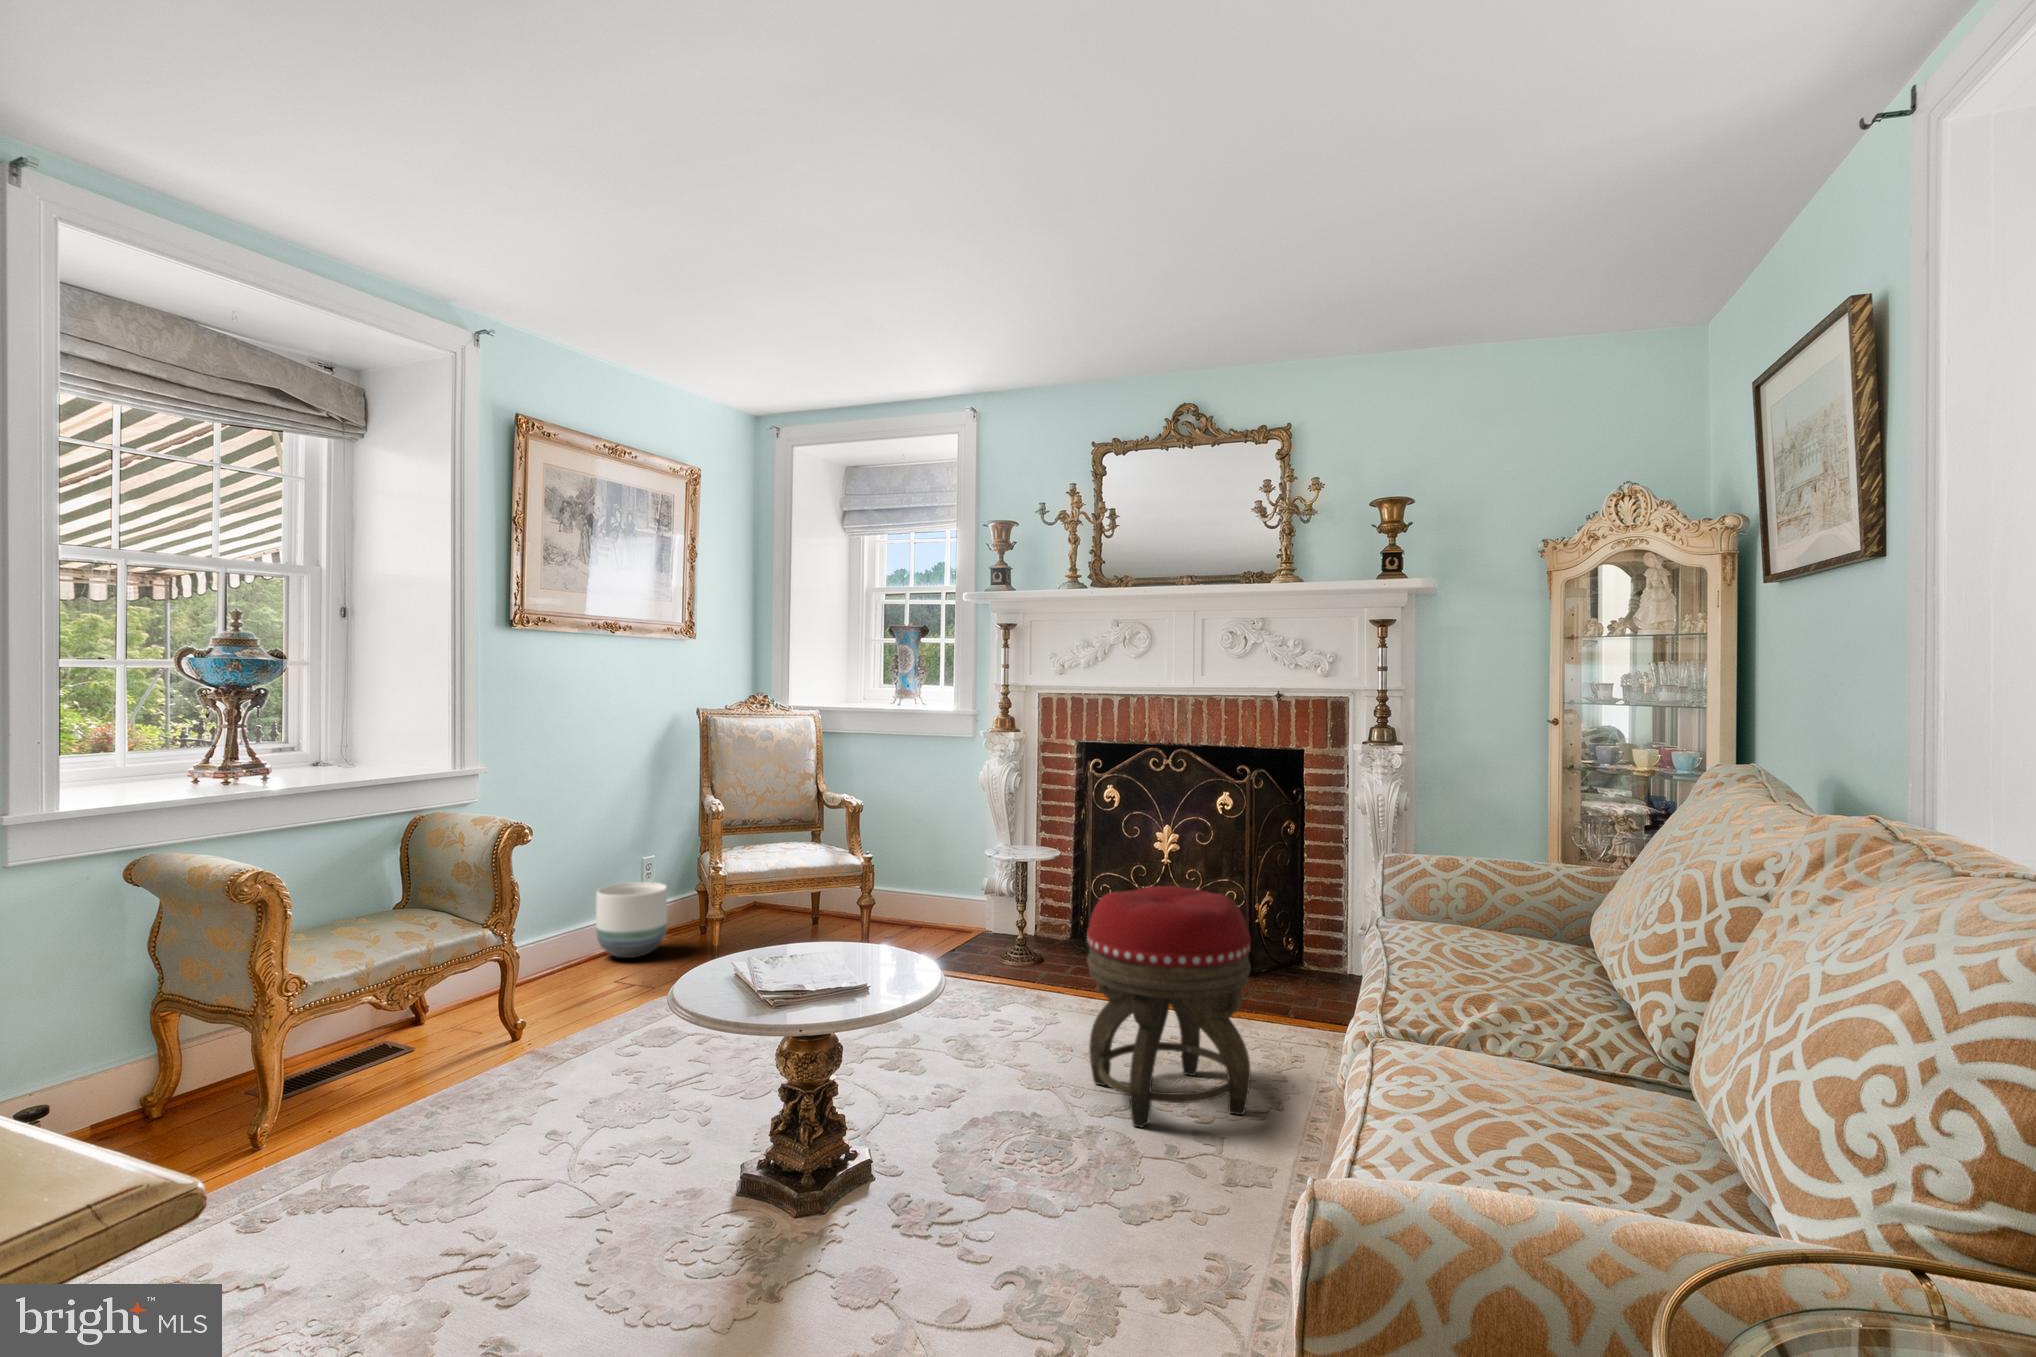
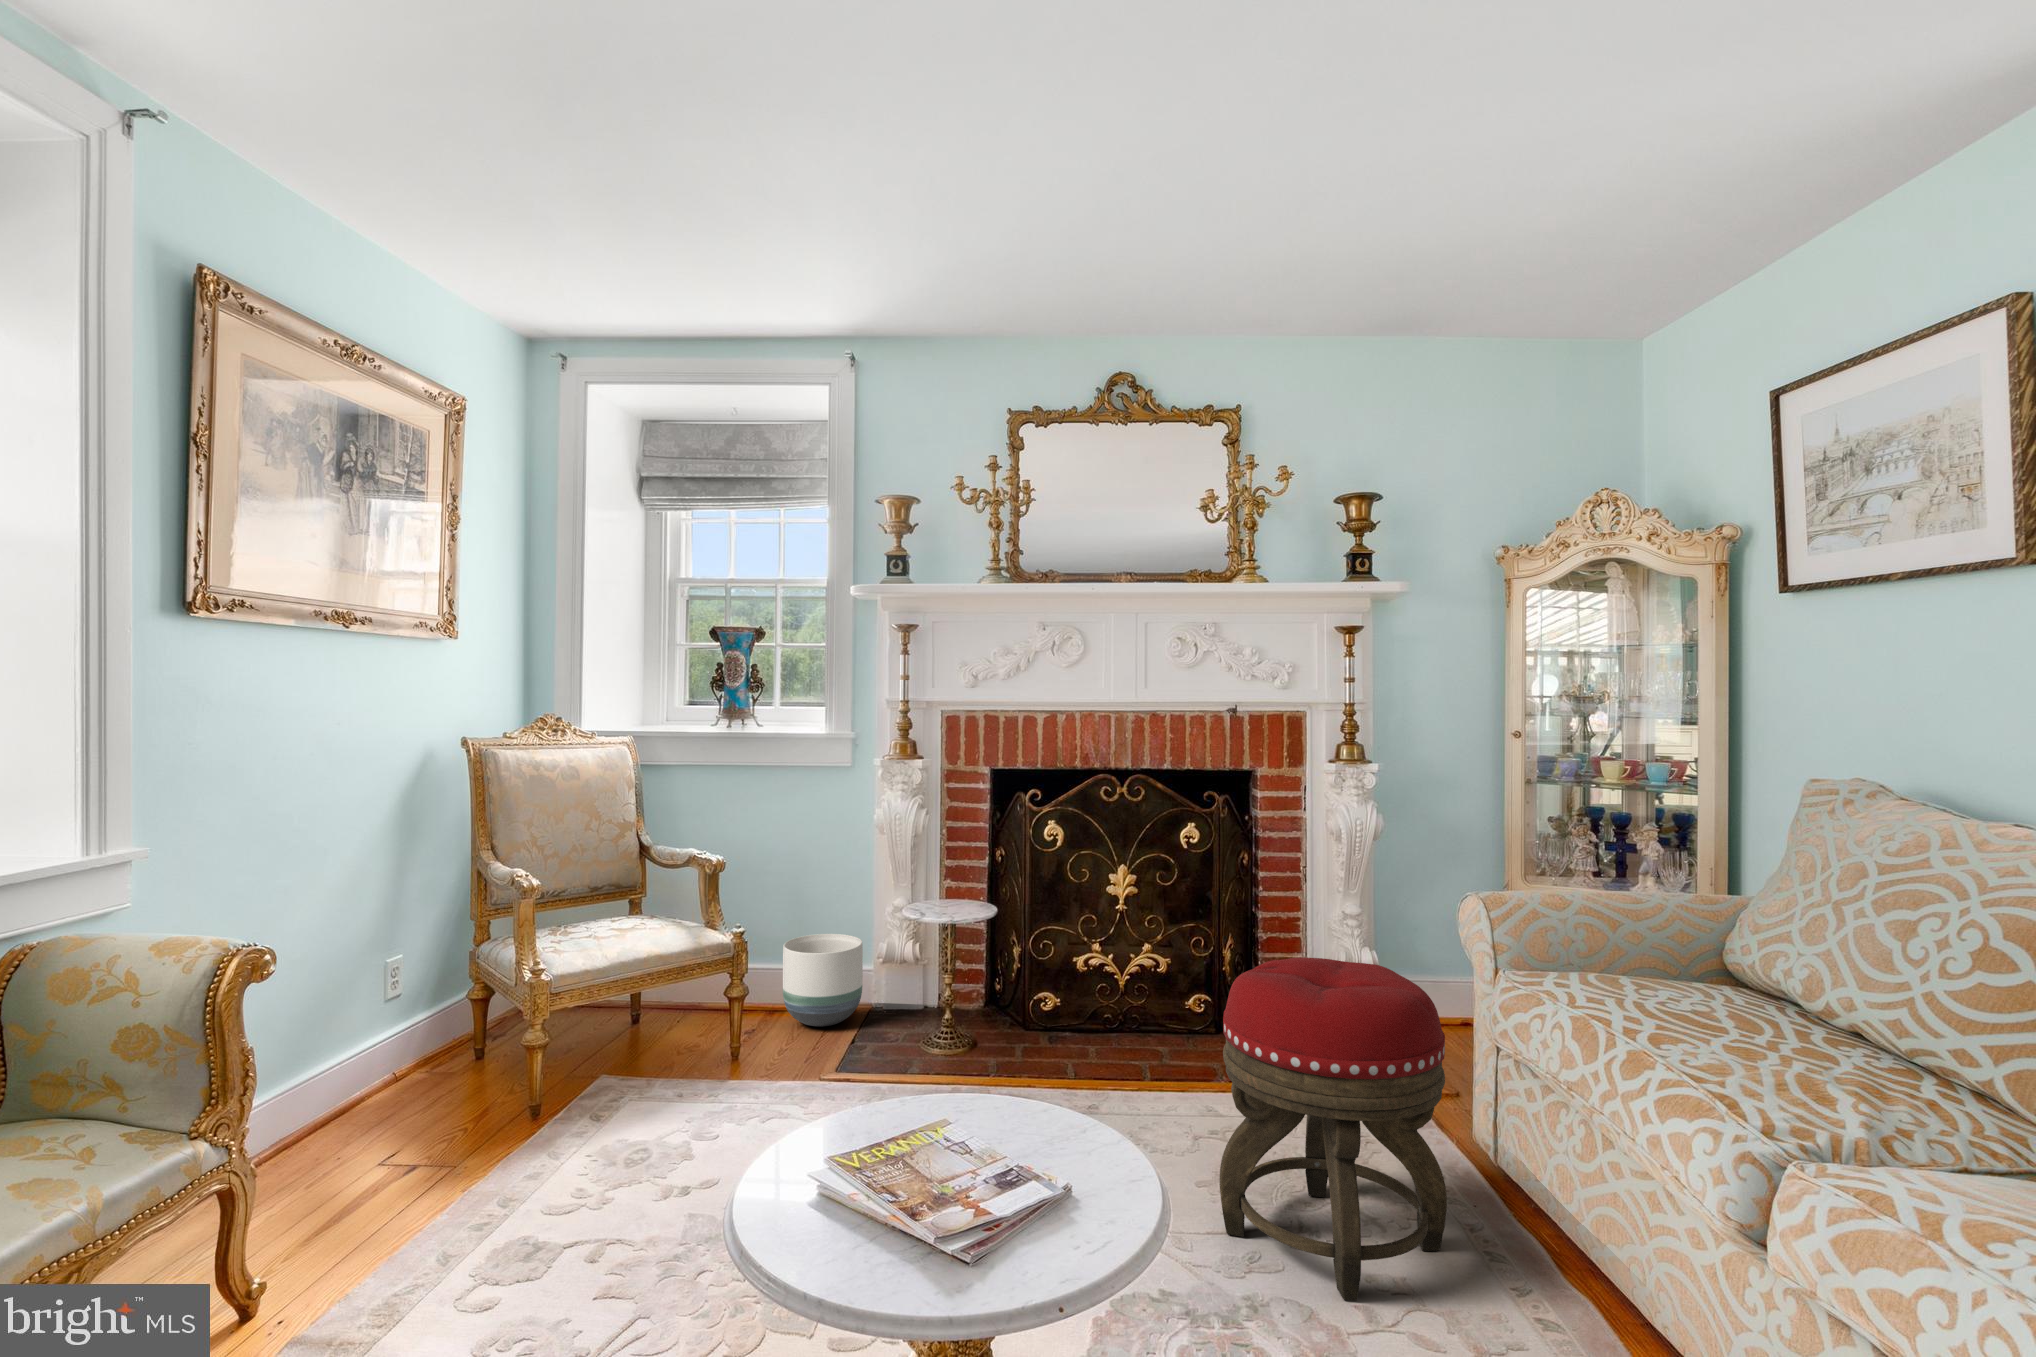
planter: present [596,882,667,958] -> present [783,934,863,1027]

